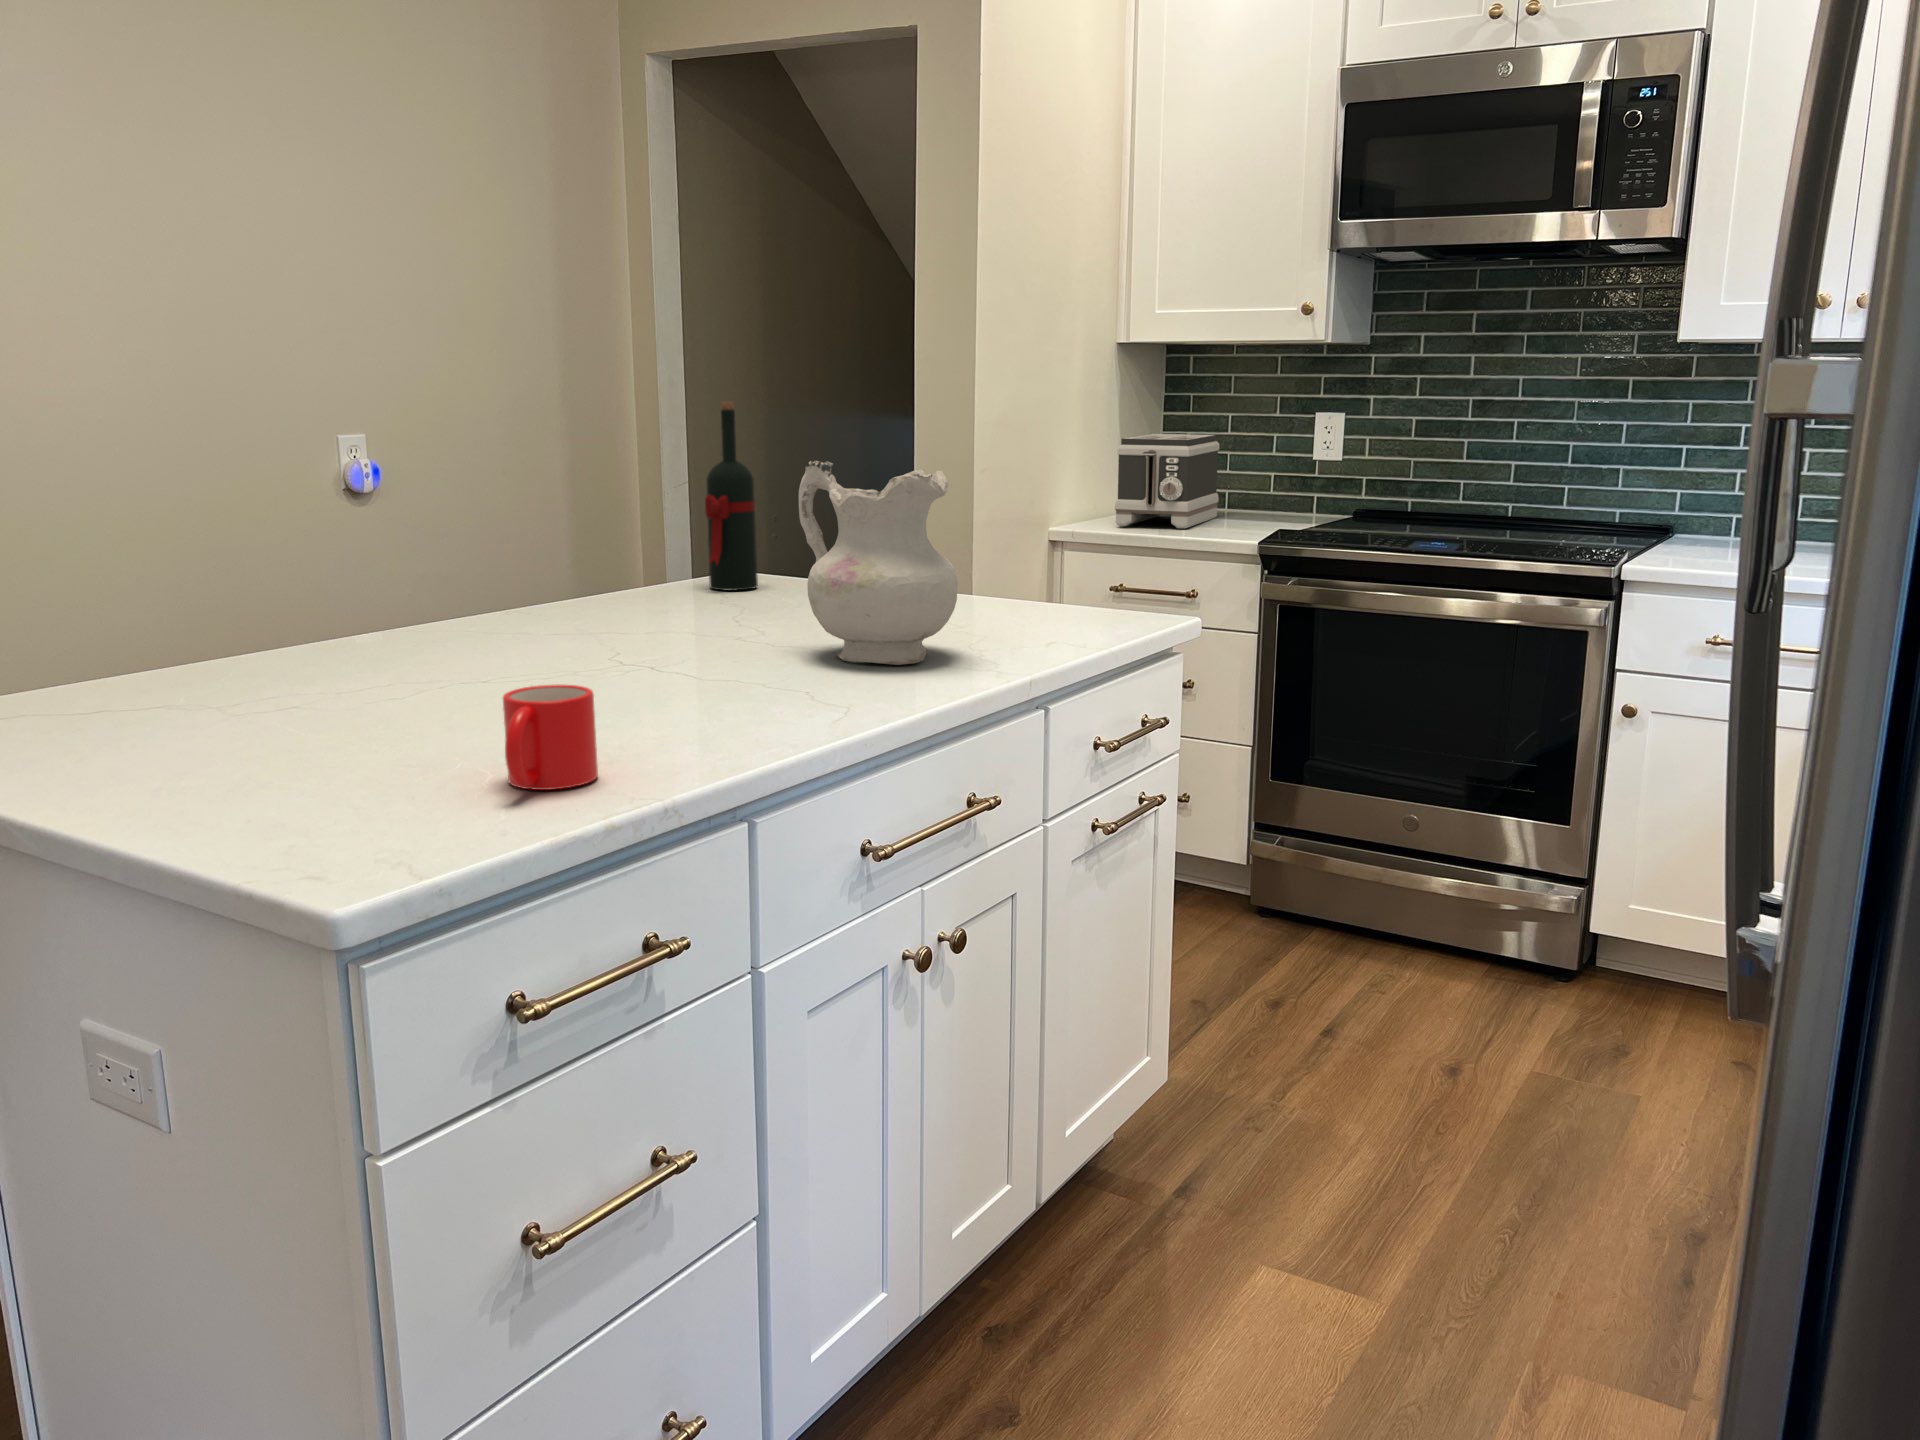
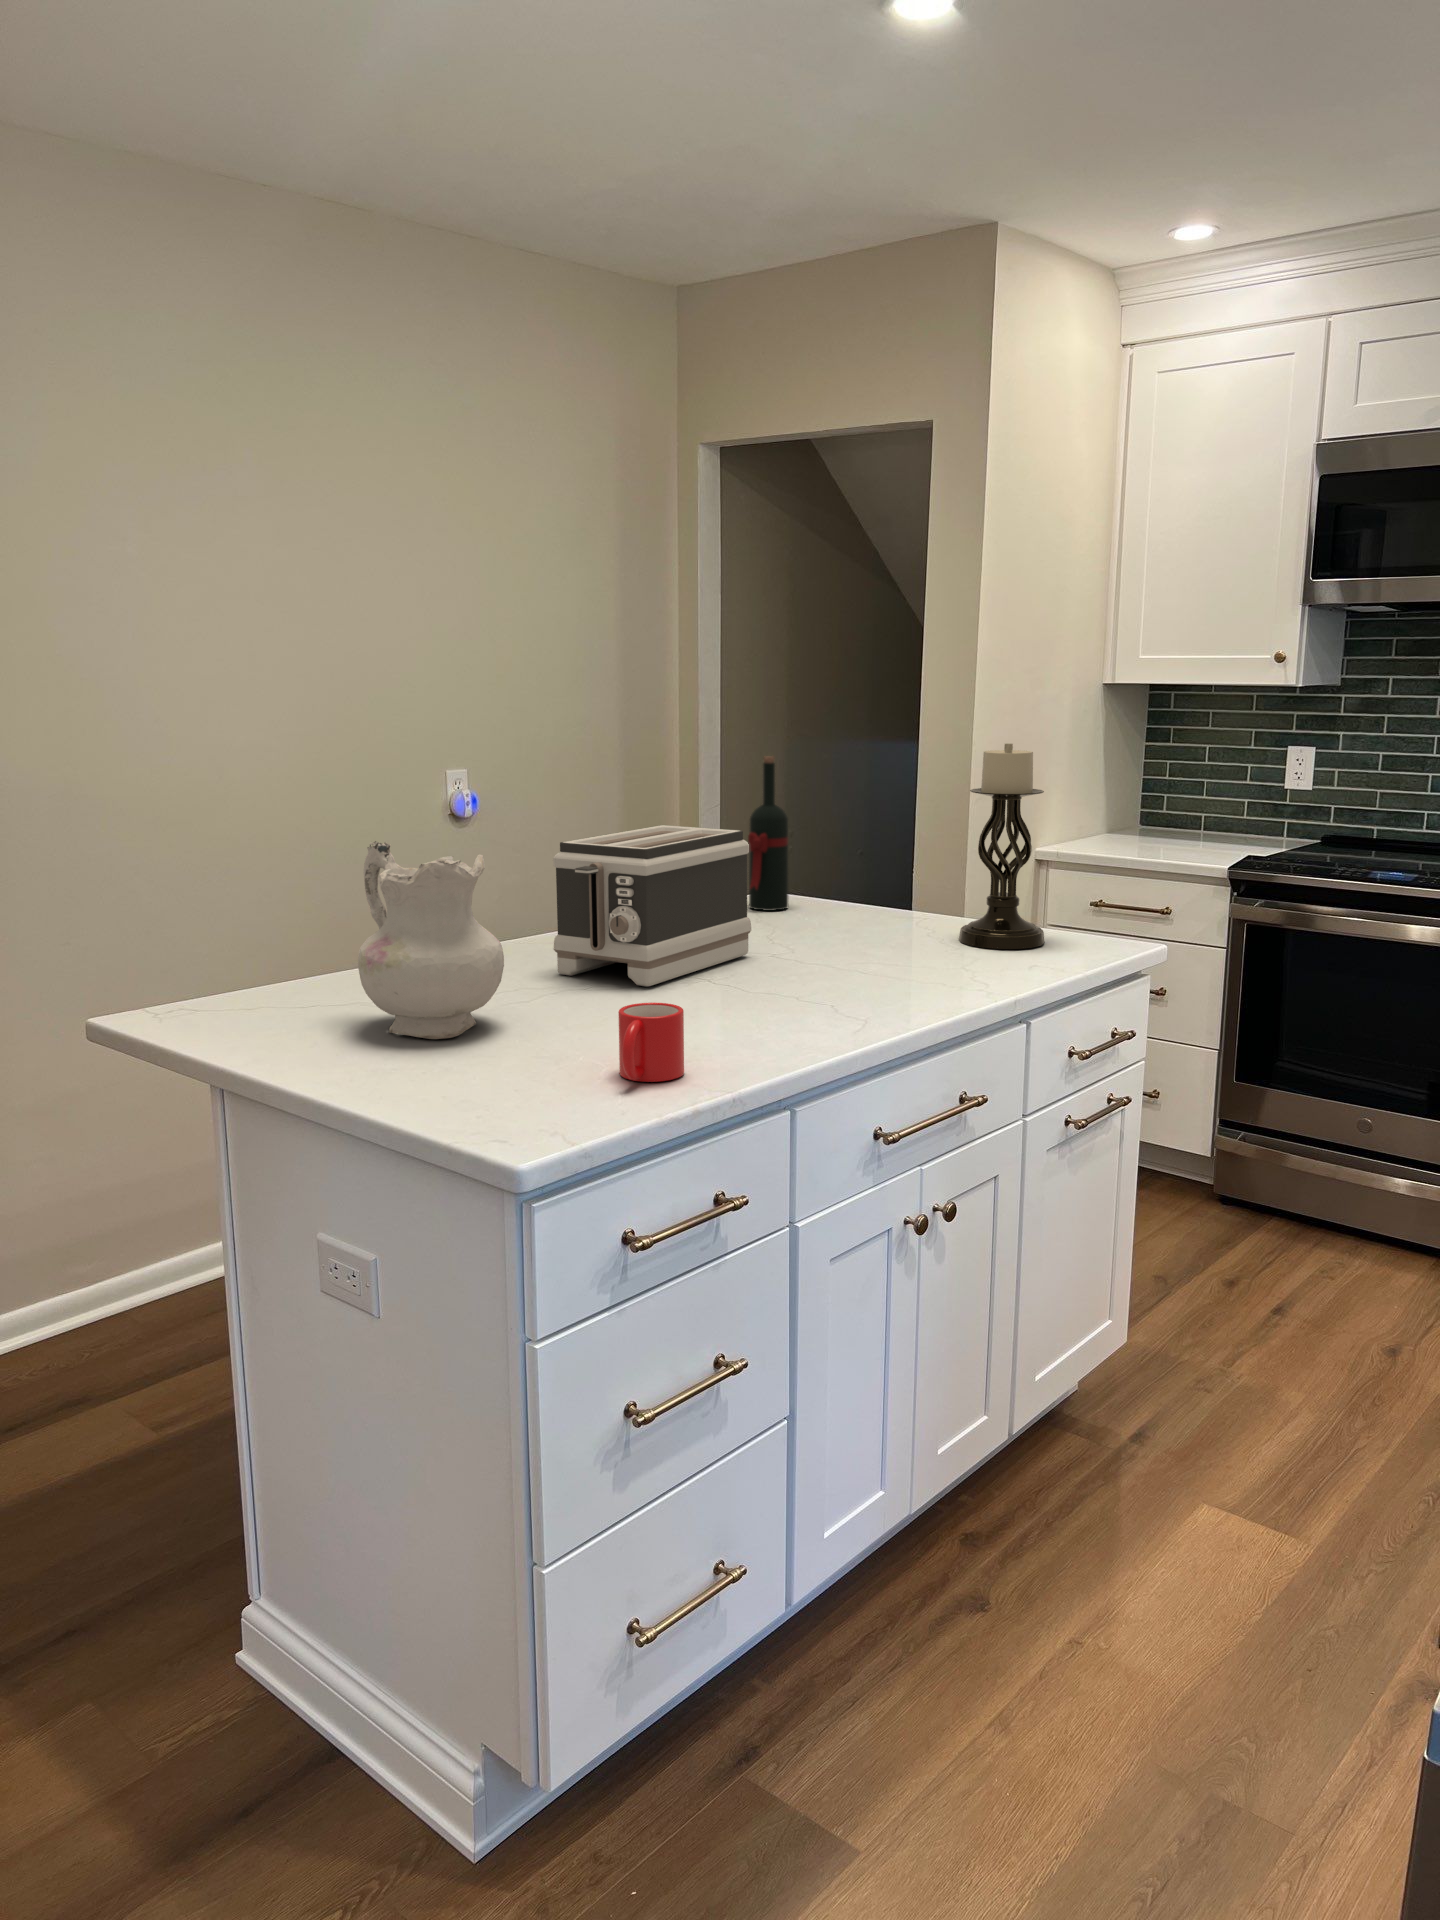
candle holder: none [961,377,1062,625] -> present [959,743,1045,949]
toaster: present [1115,434,1219,529] -> present [553,825,751,986]
ceramic pitcher: present [799,460,958,665] -> present [358,841,504,1039]

